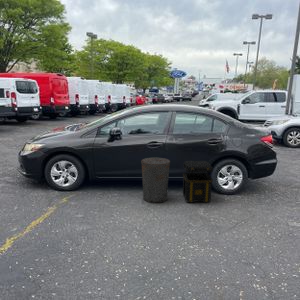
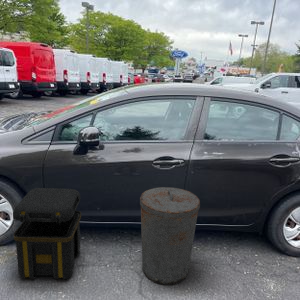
toolbox: present [183,161,213,202] -> present [13,188,81,279]

